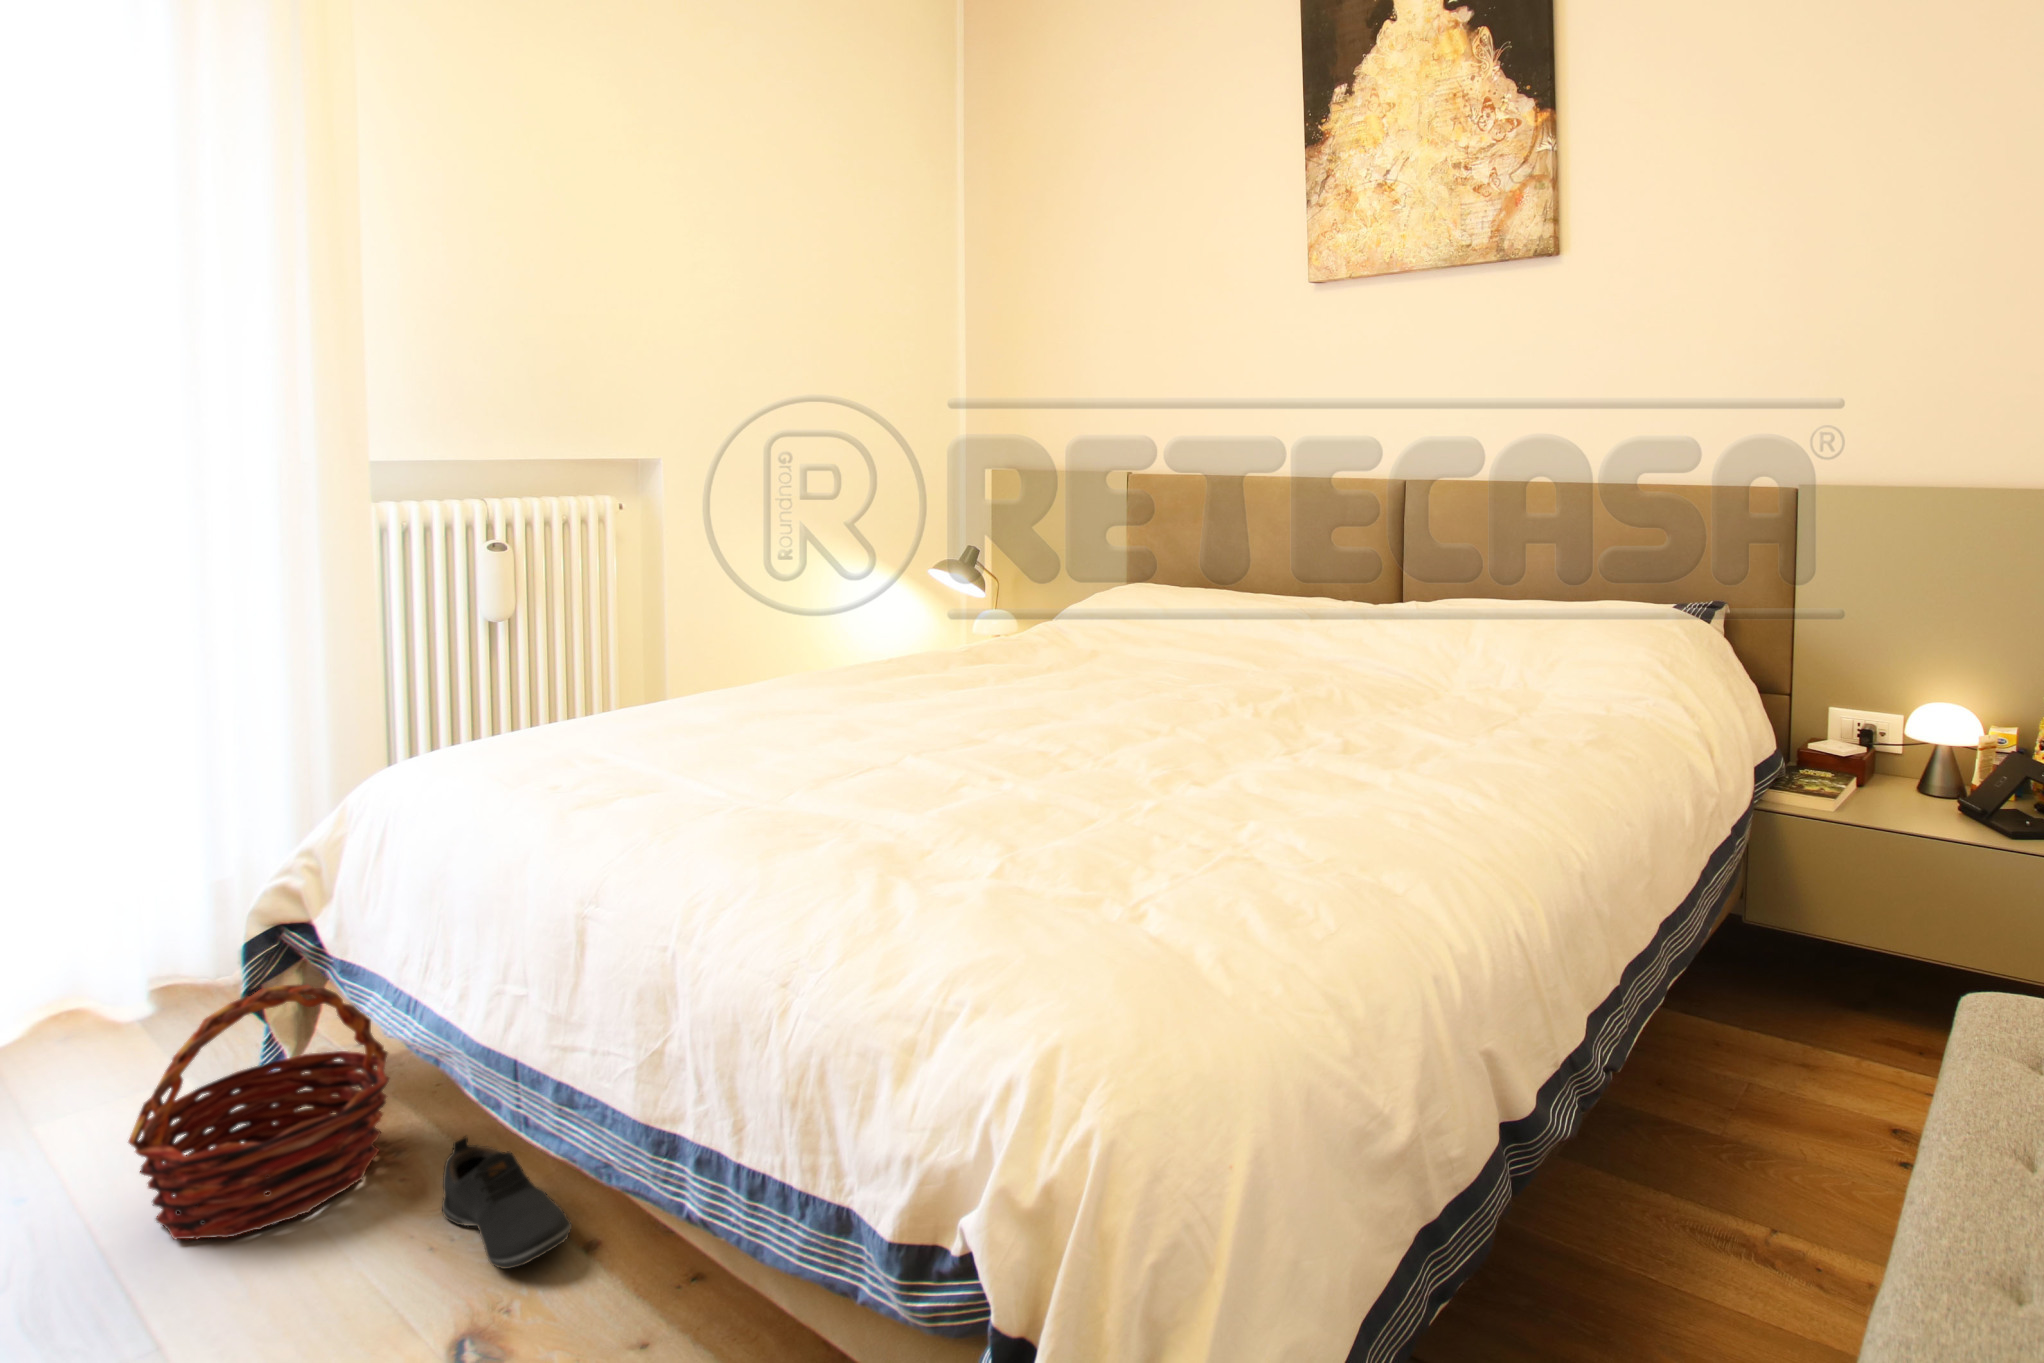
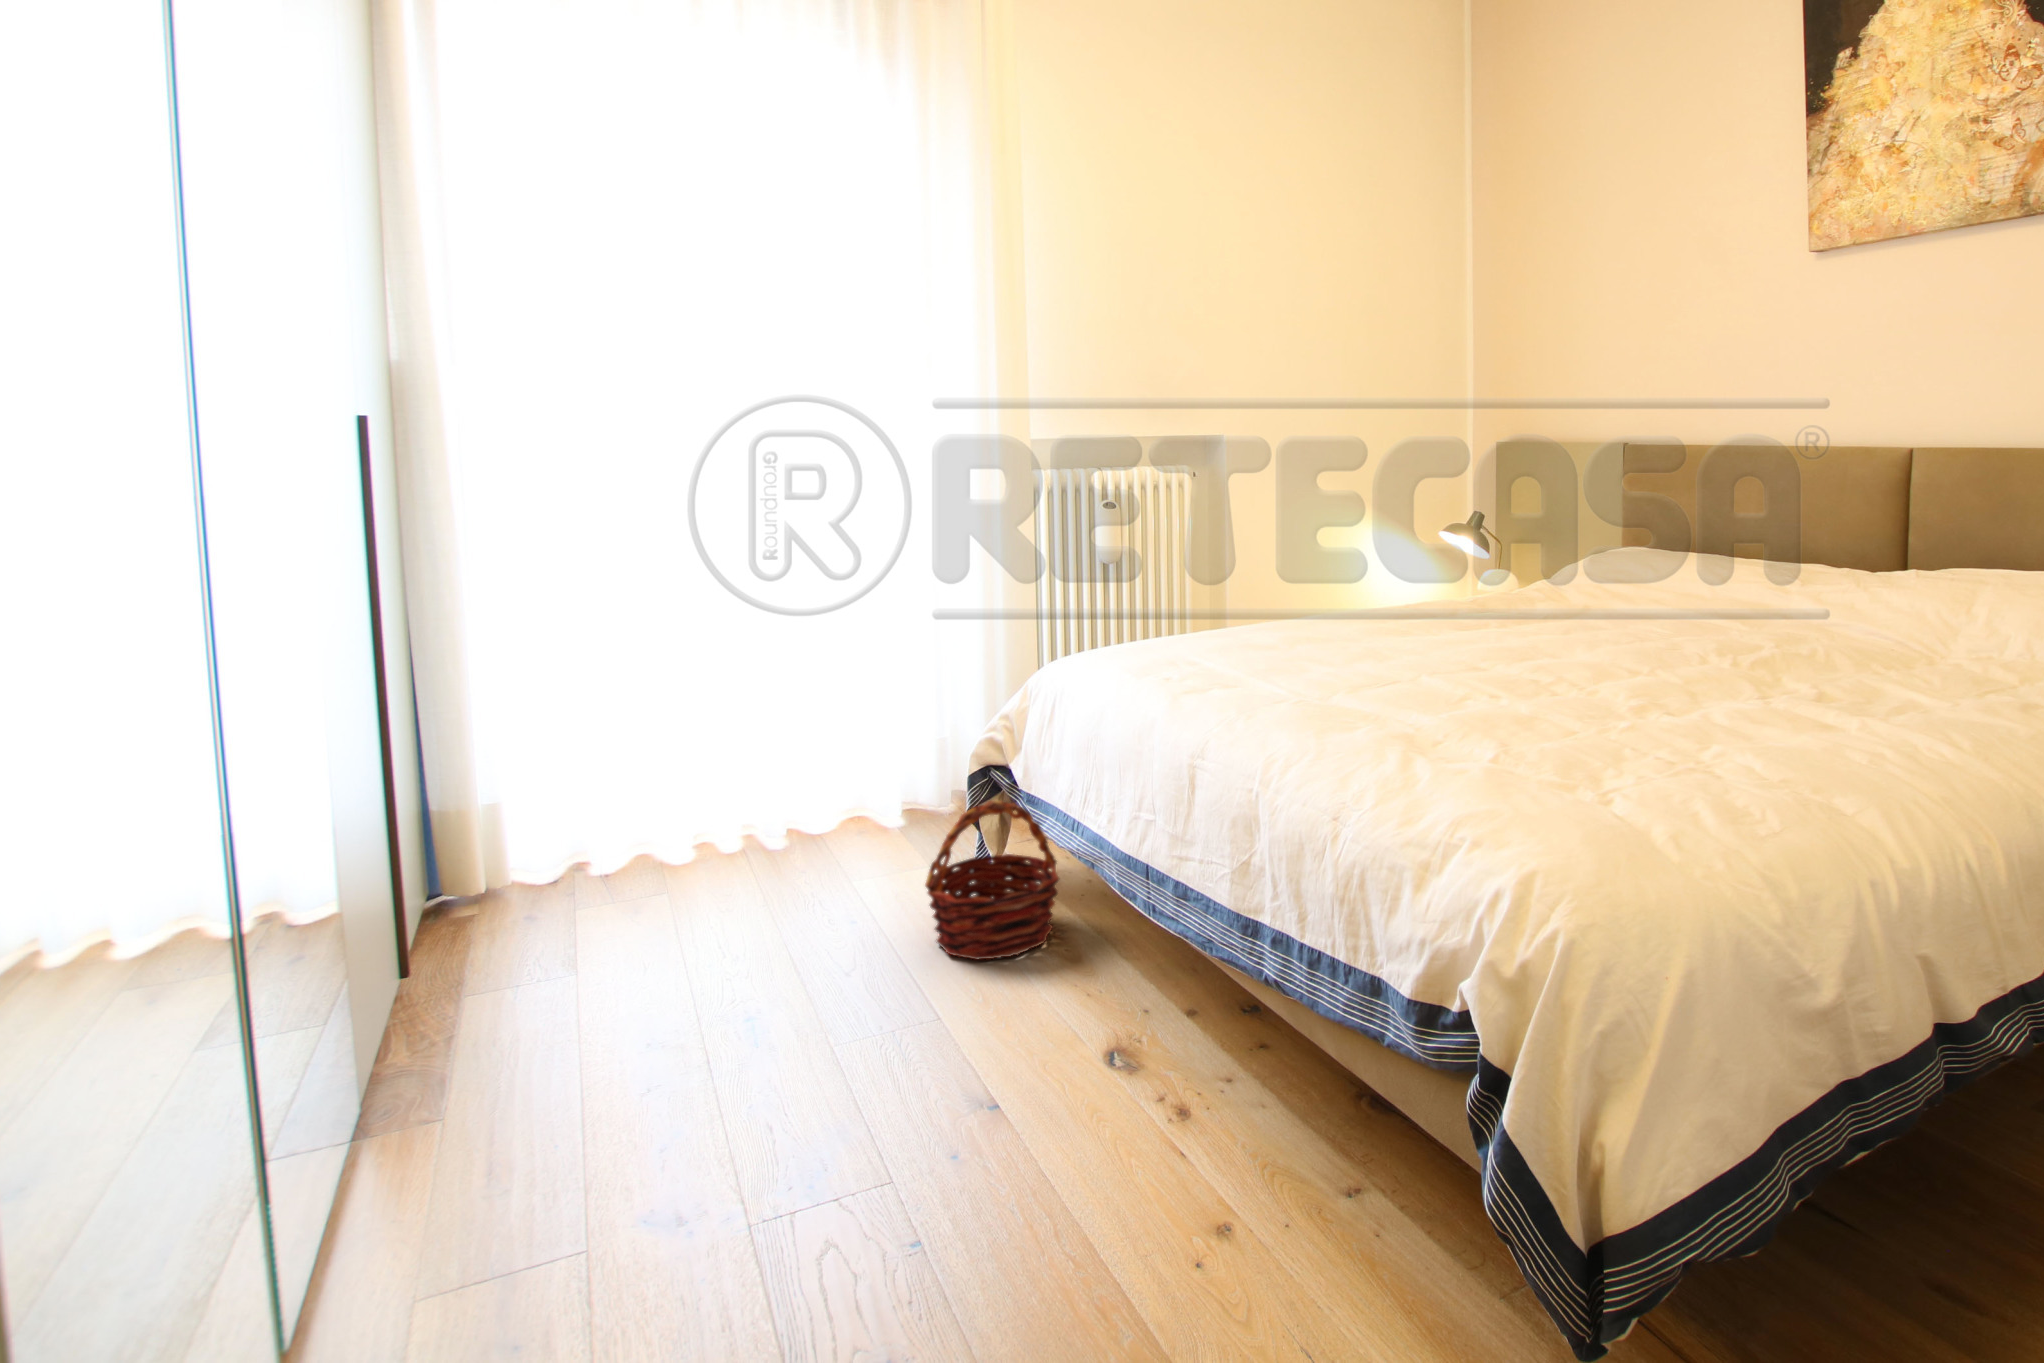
shoe: present [442,1136,572,1269] -> none [1095,922,1178,1011]

